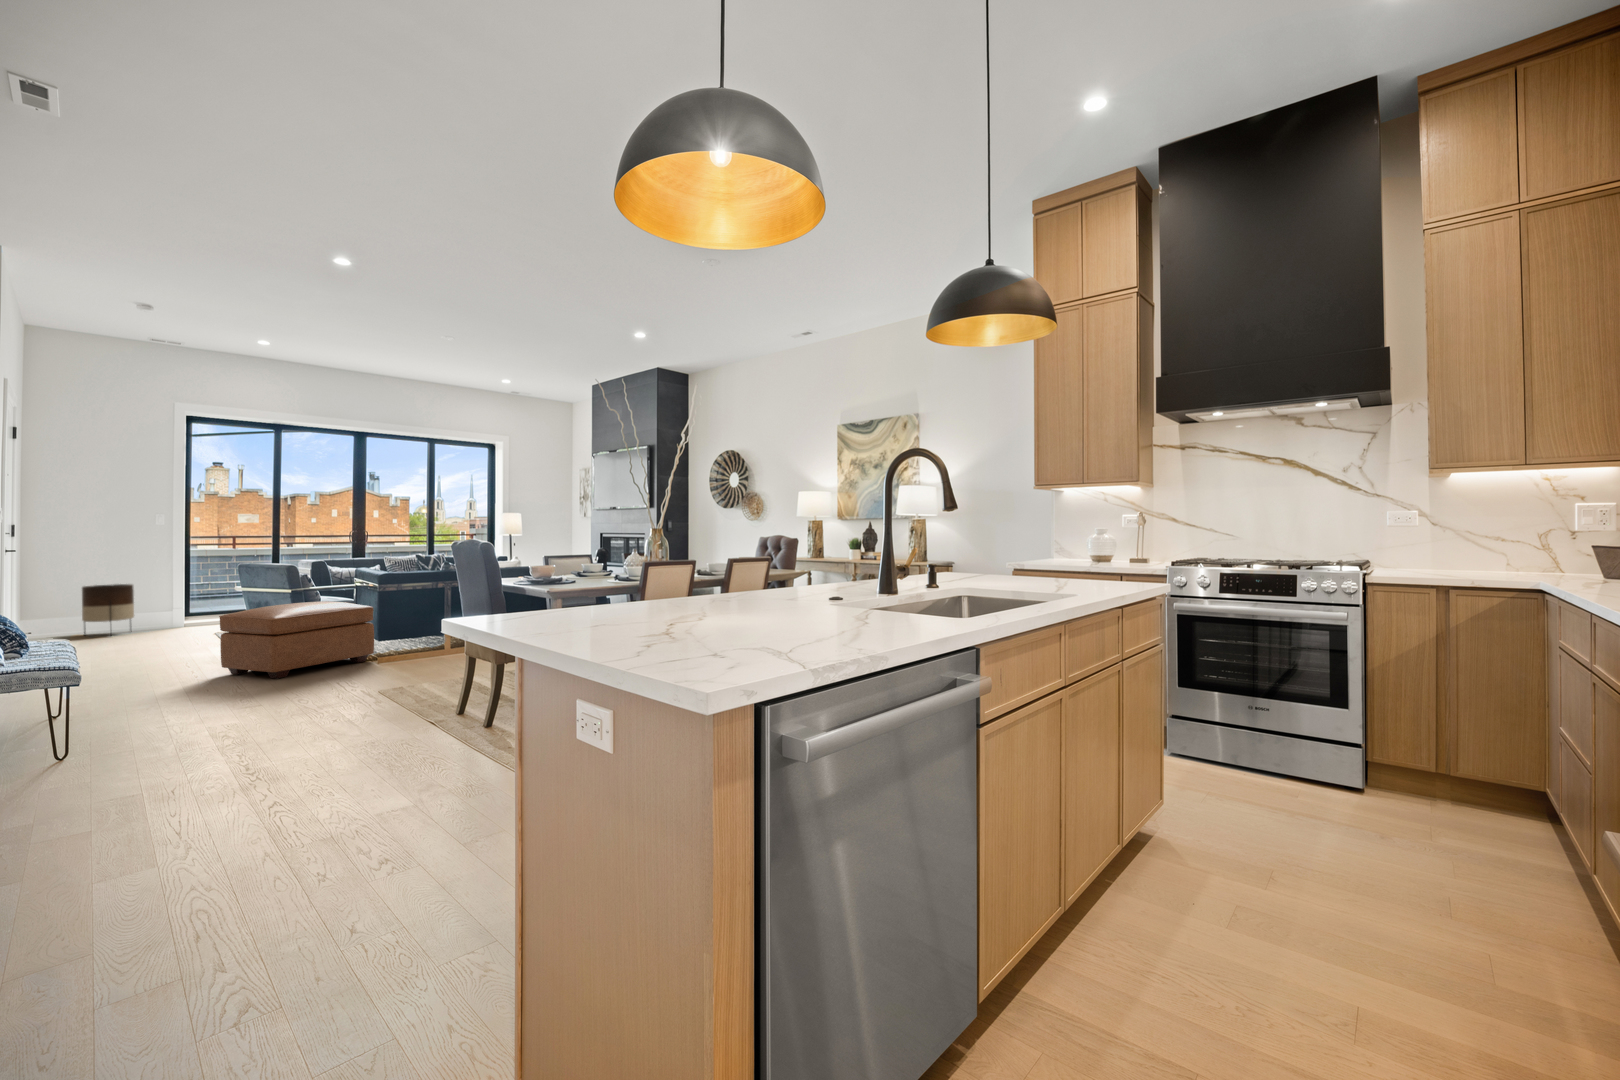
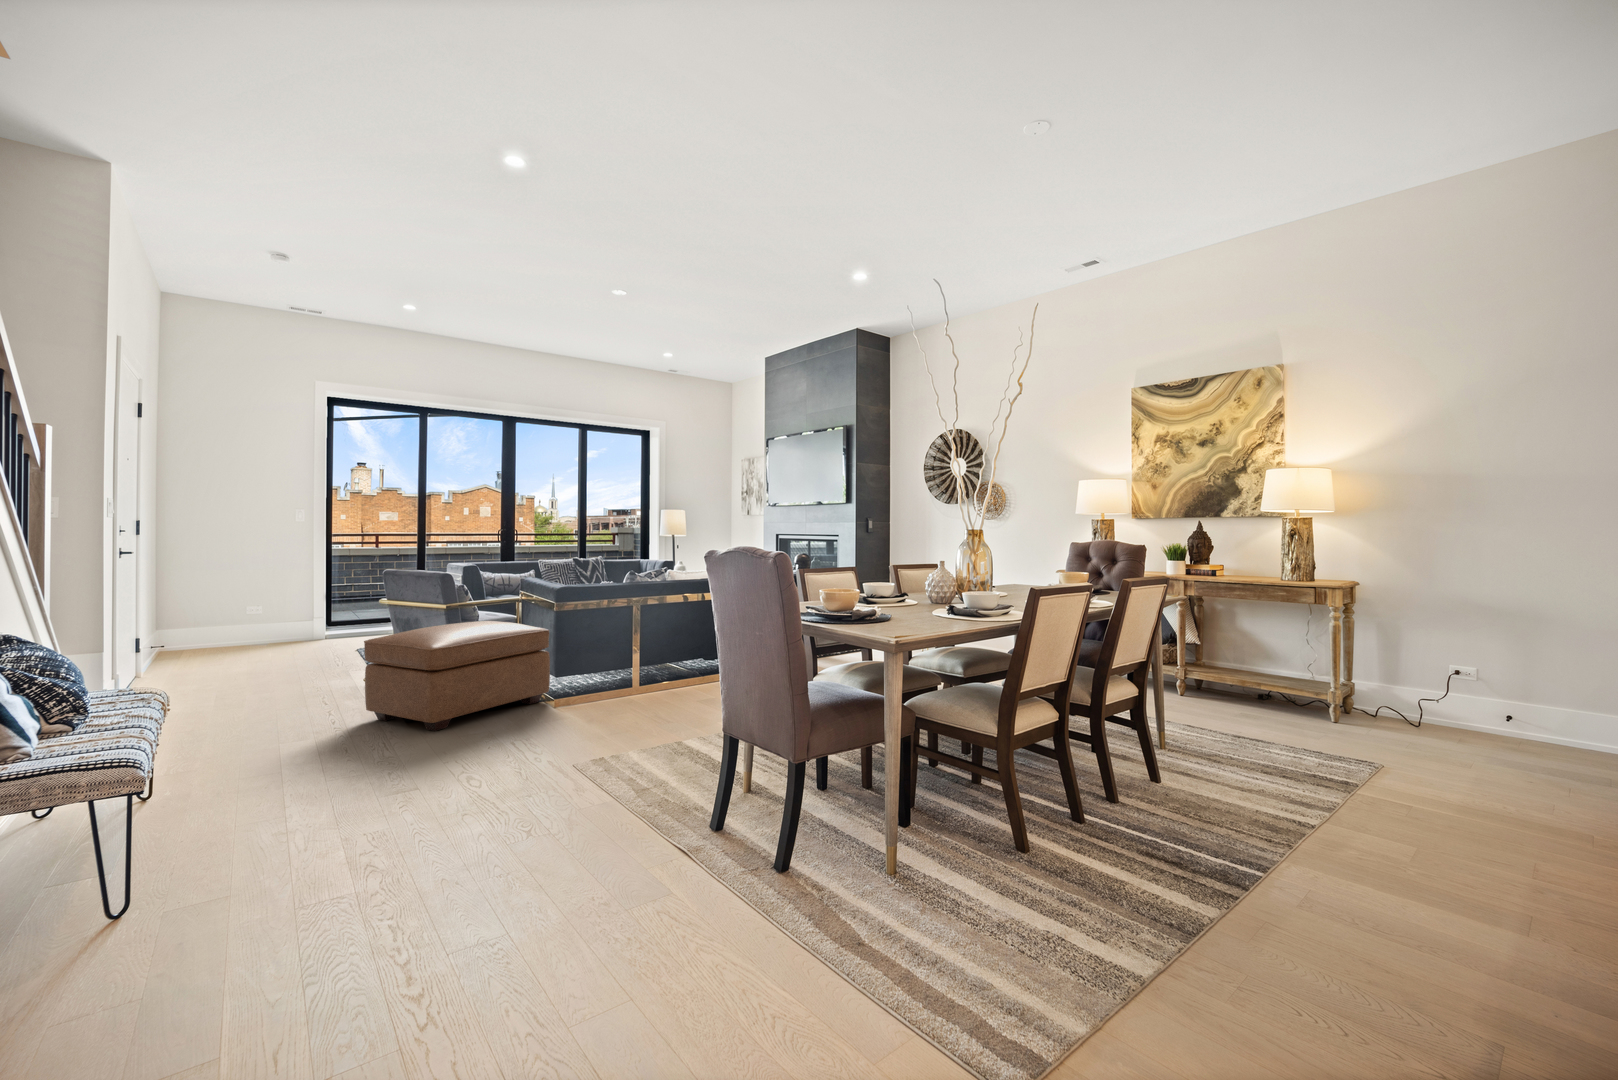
planter: present [82,584,134,636] -> none [218,589,273,651]

